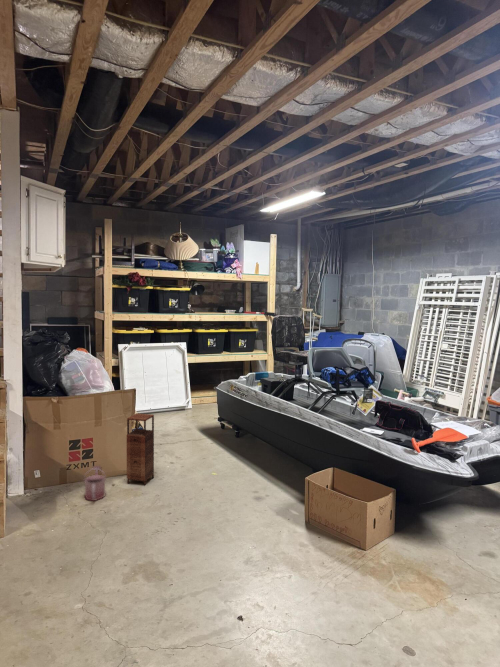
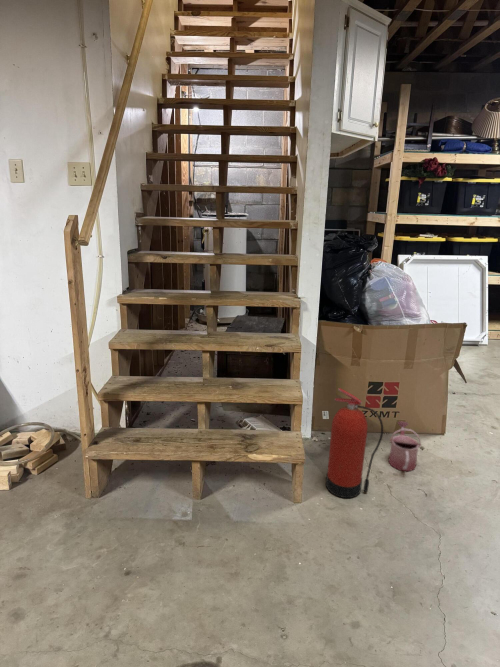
storage cabinet: present [127,413,154,485] -> none [441,359,495,462]
fire extinguisher: none [27,442,66,527] -> present [326,388,383,498]

